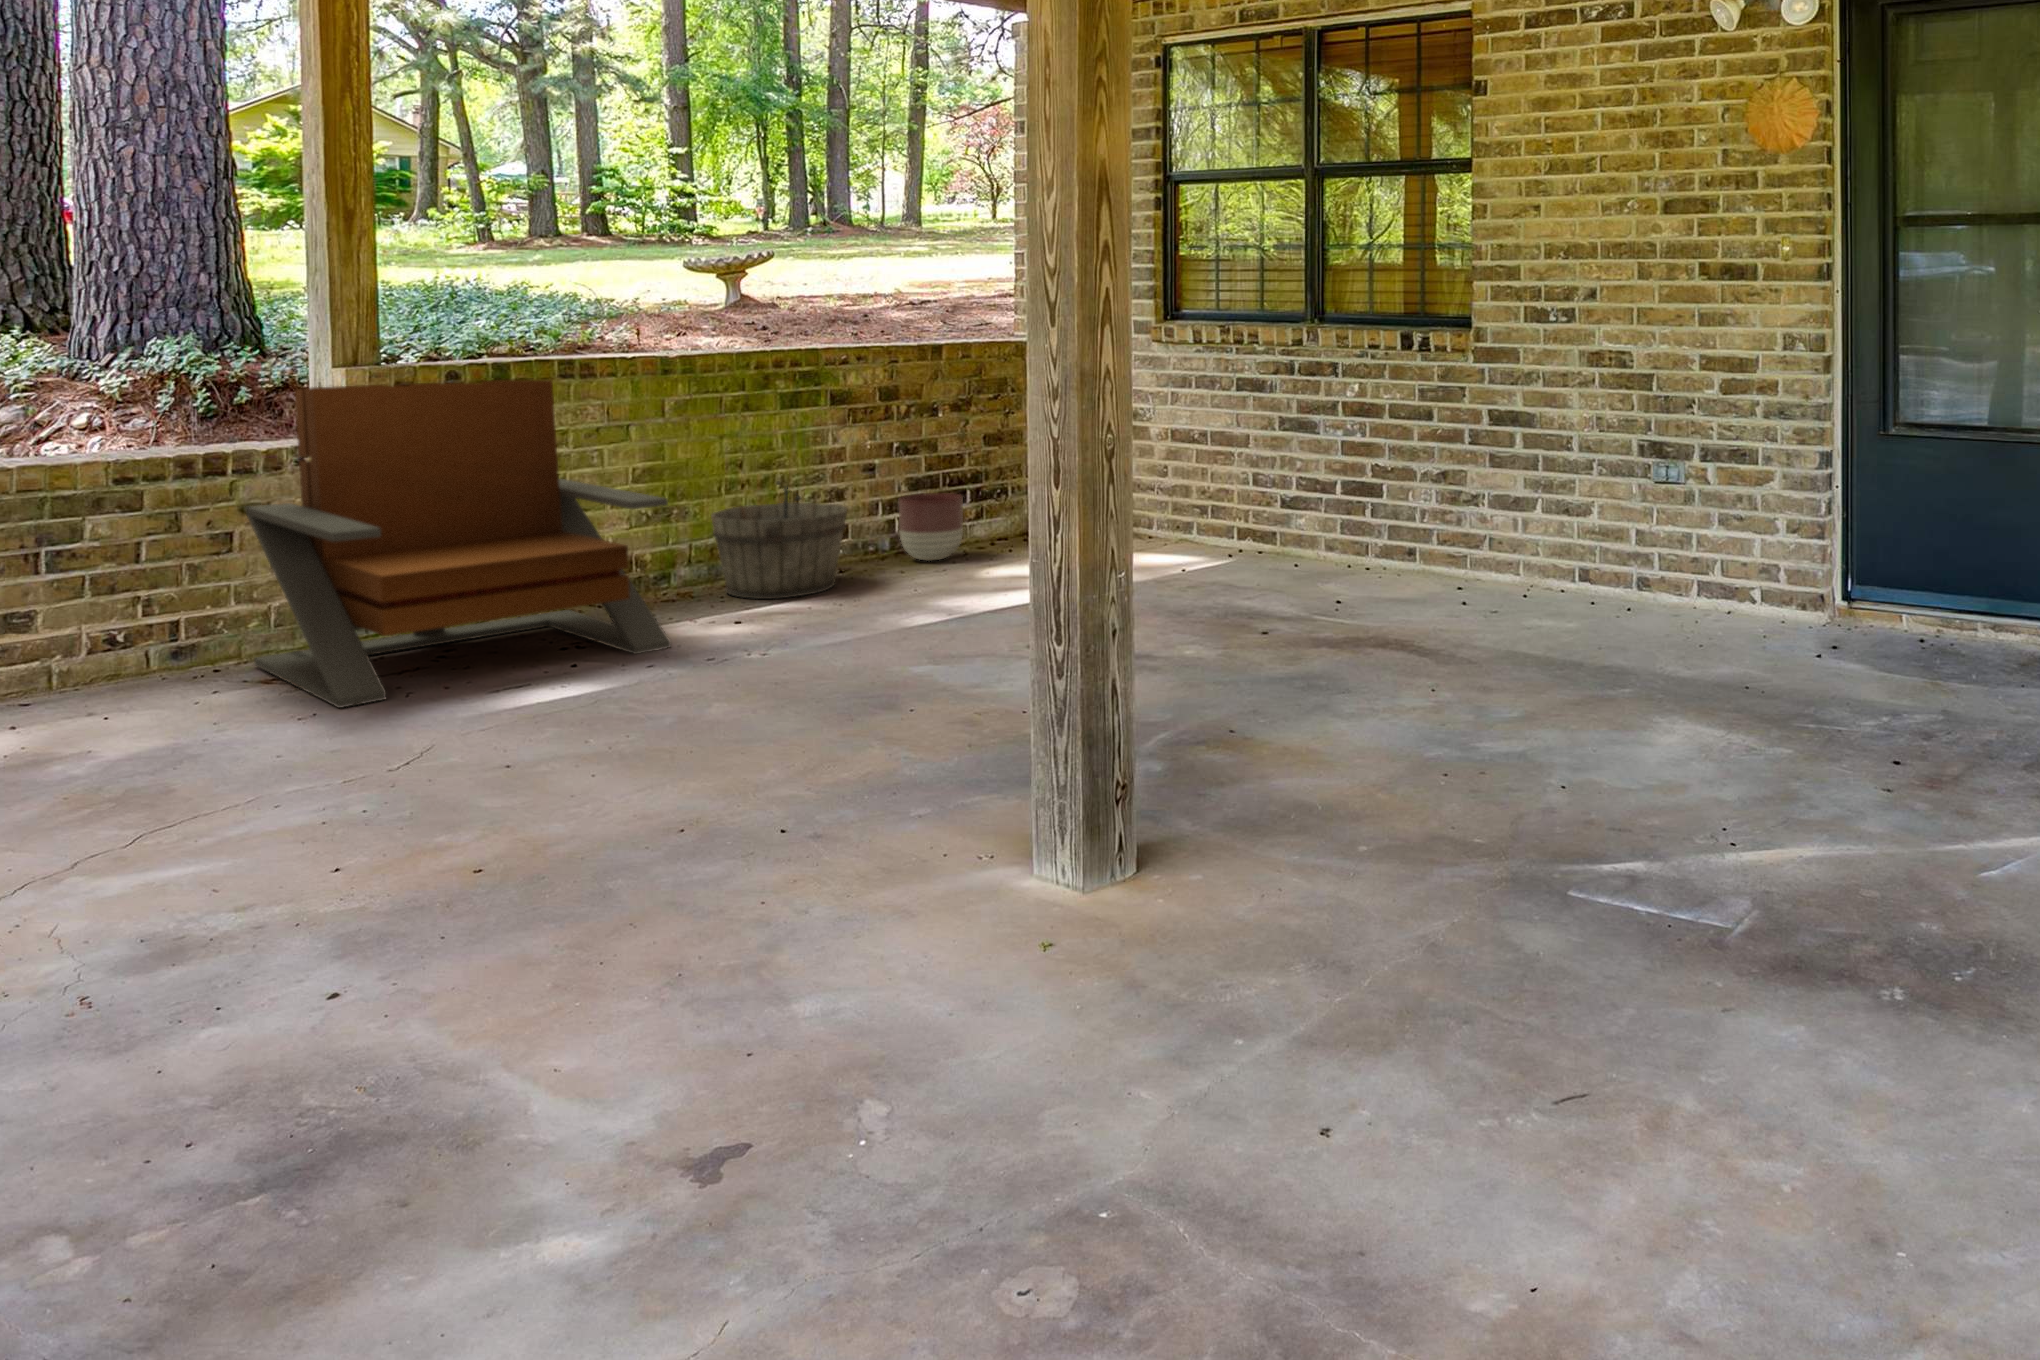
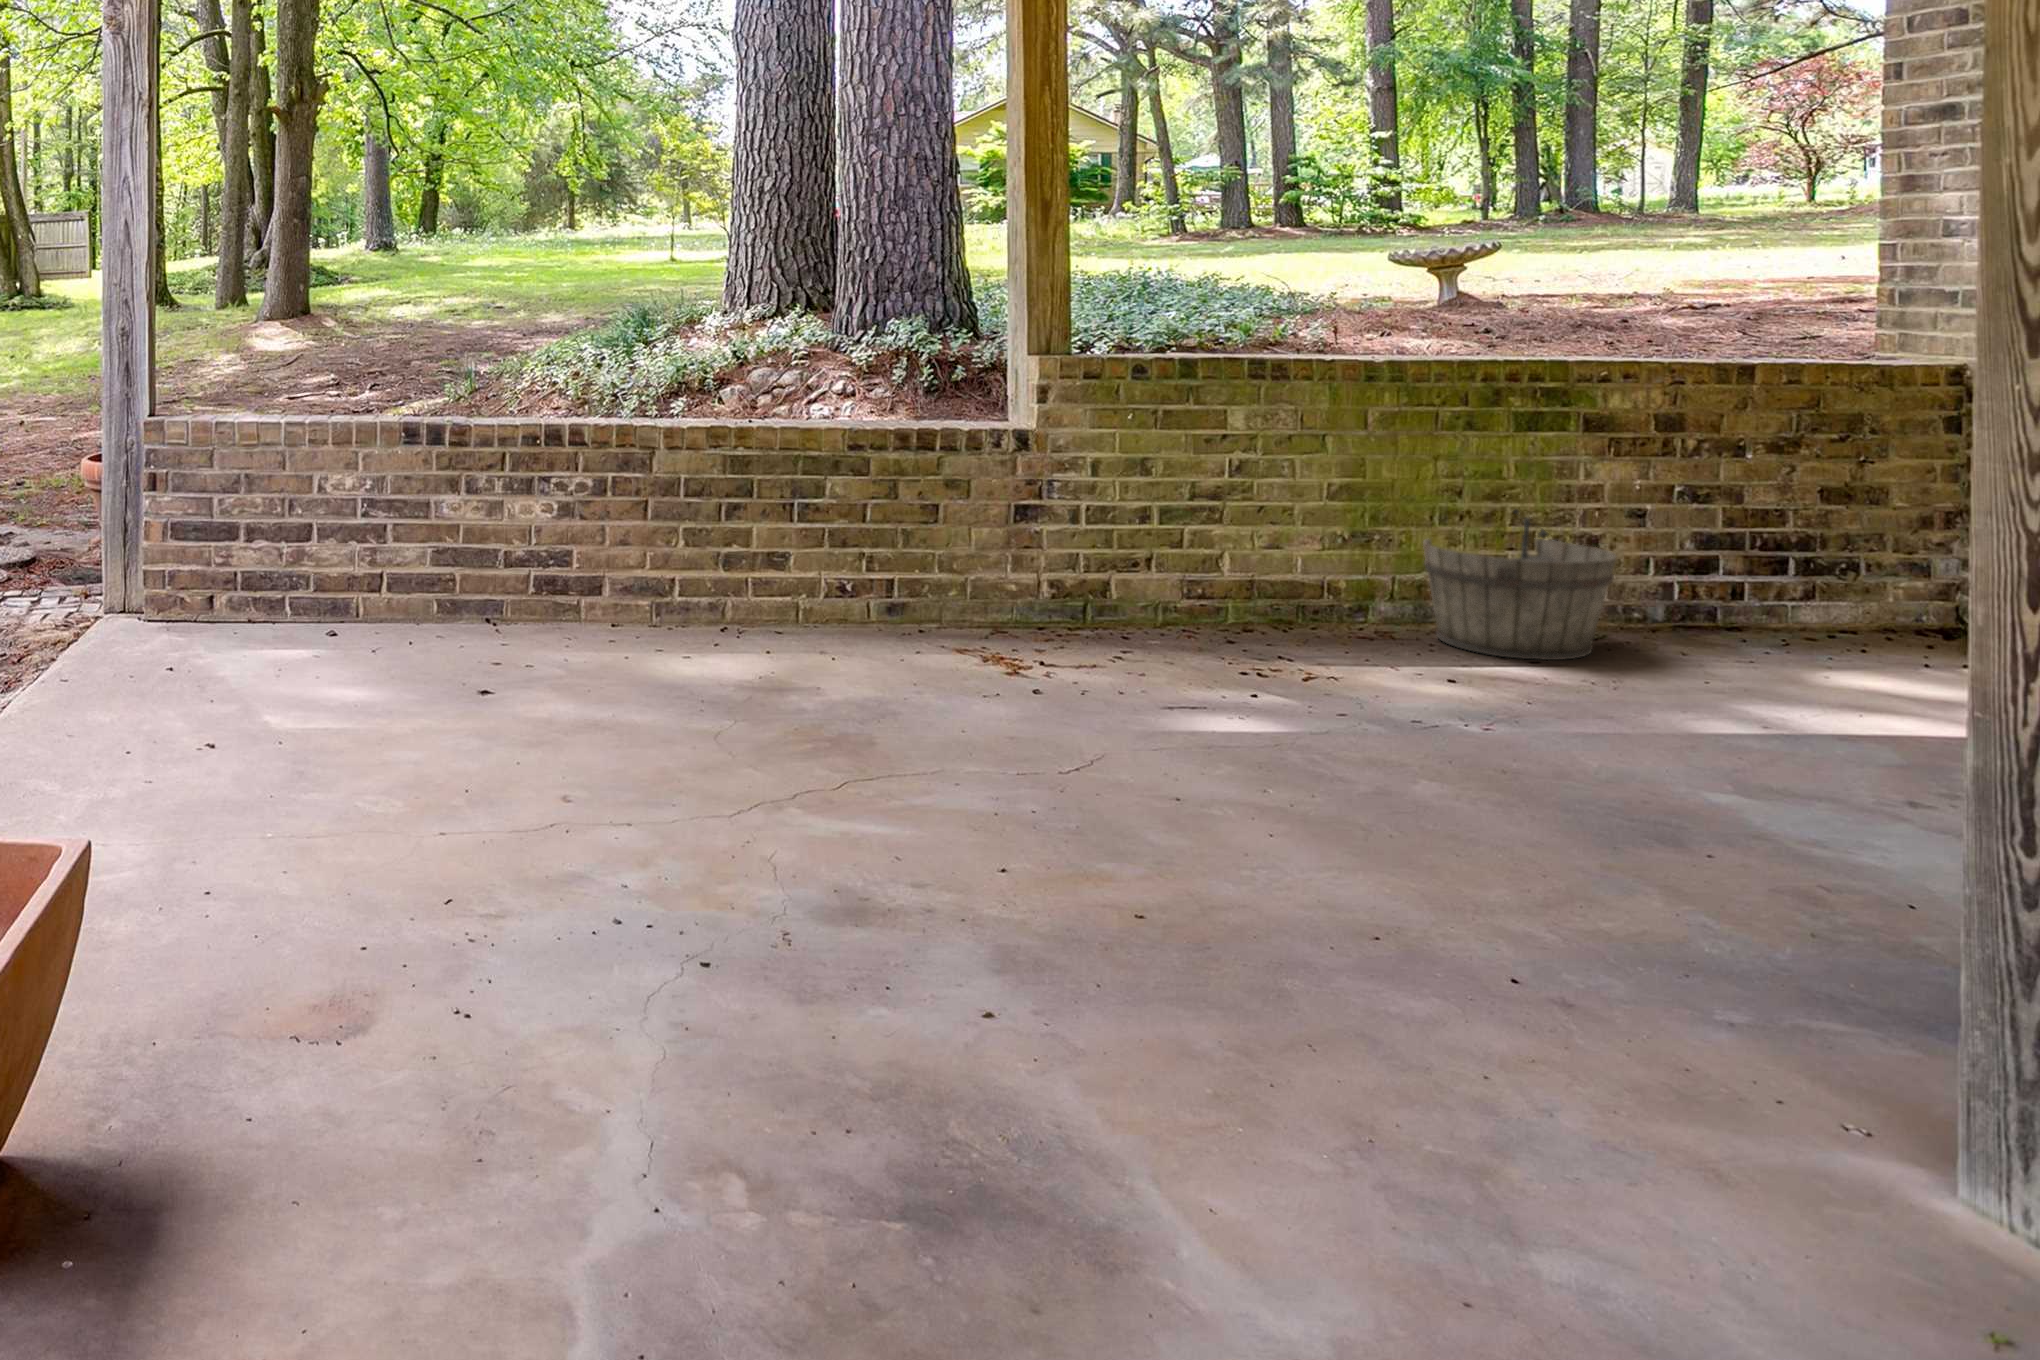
lounge chair: present [246,380,671,708] -> none [947,367,1375,698]
planter: present [899,493,963,561] -> none [1692,546,1803,642]

